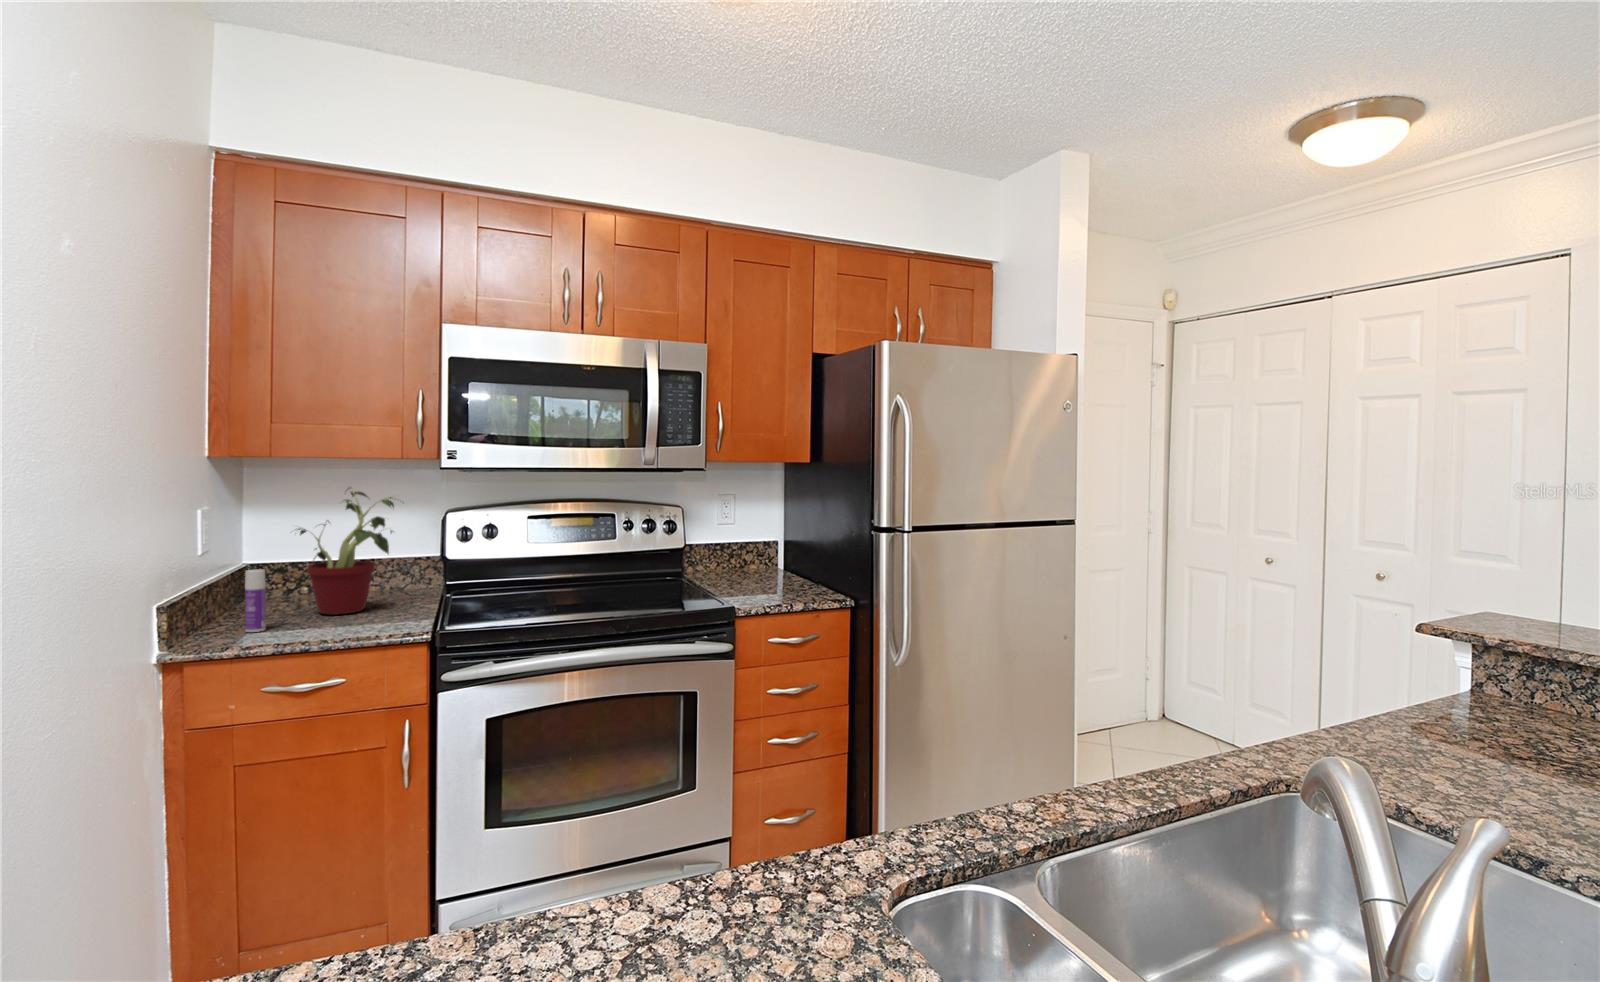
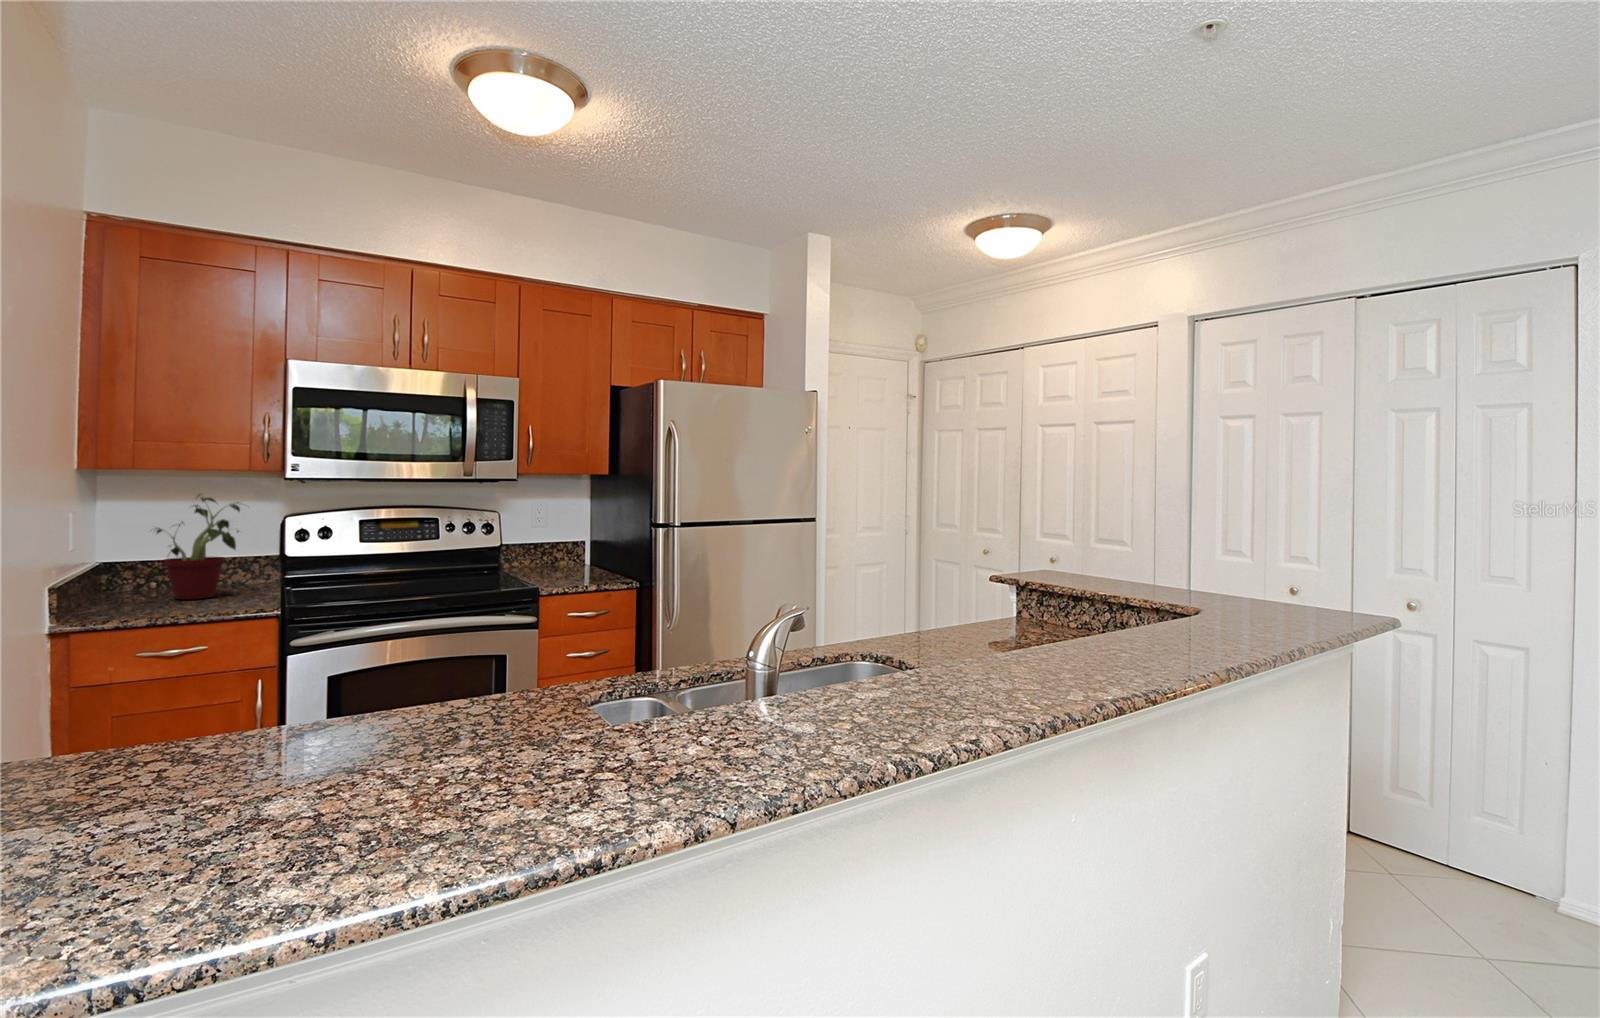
bottle: present [245,569,266,632] -> none [116,560,134,611]

